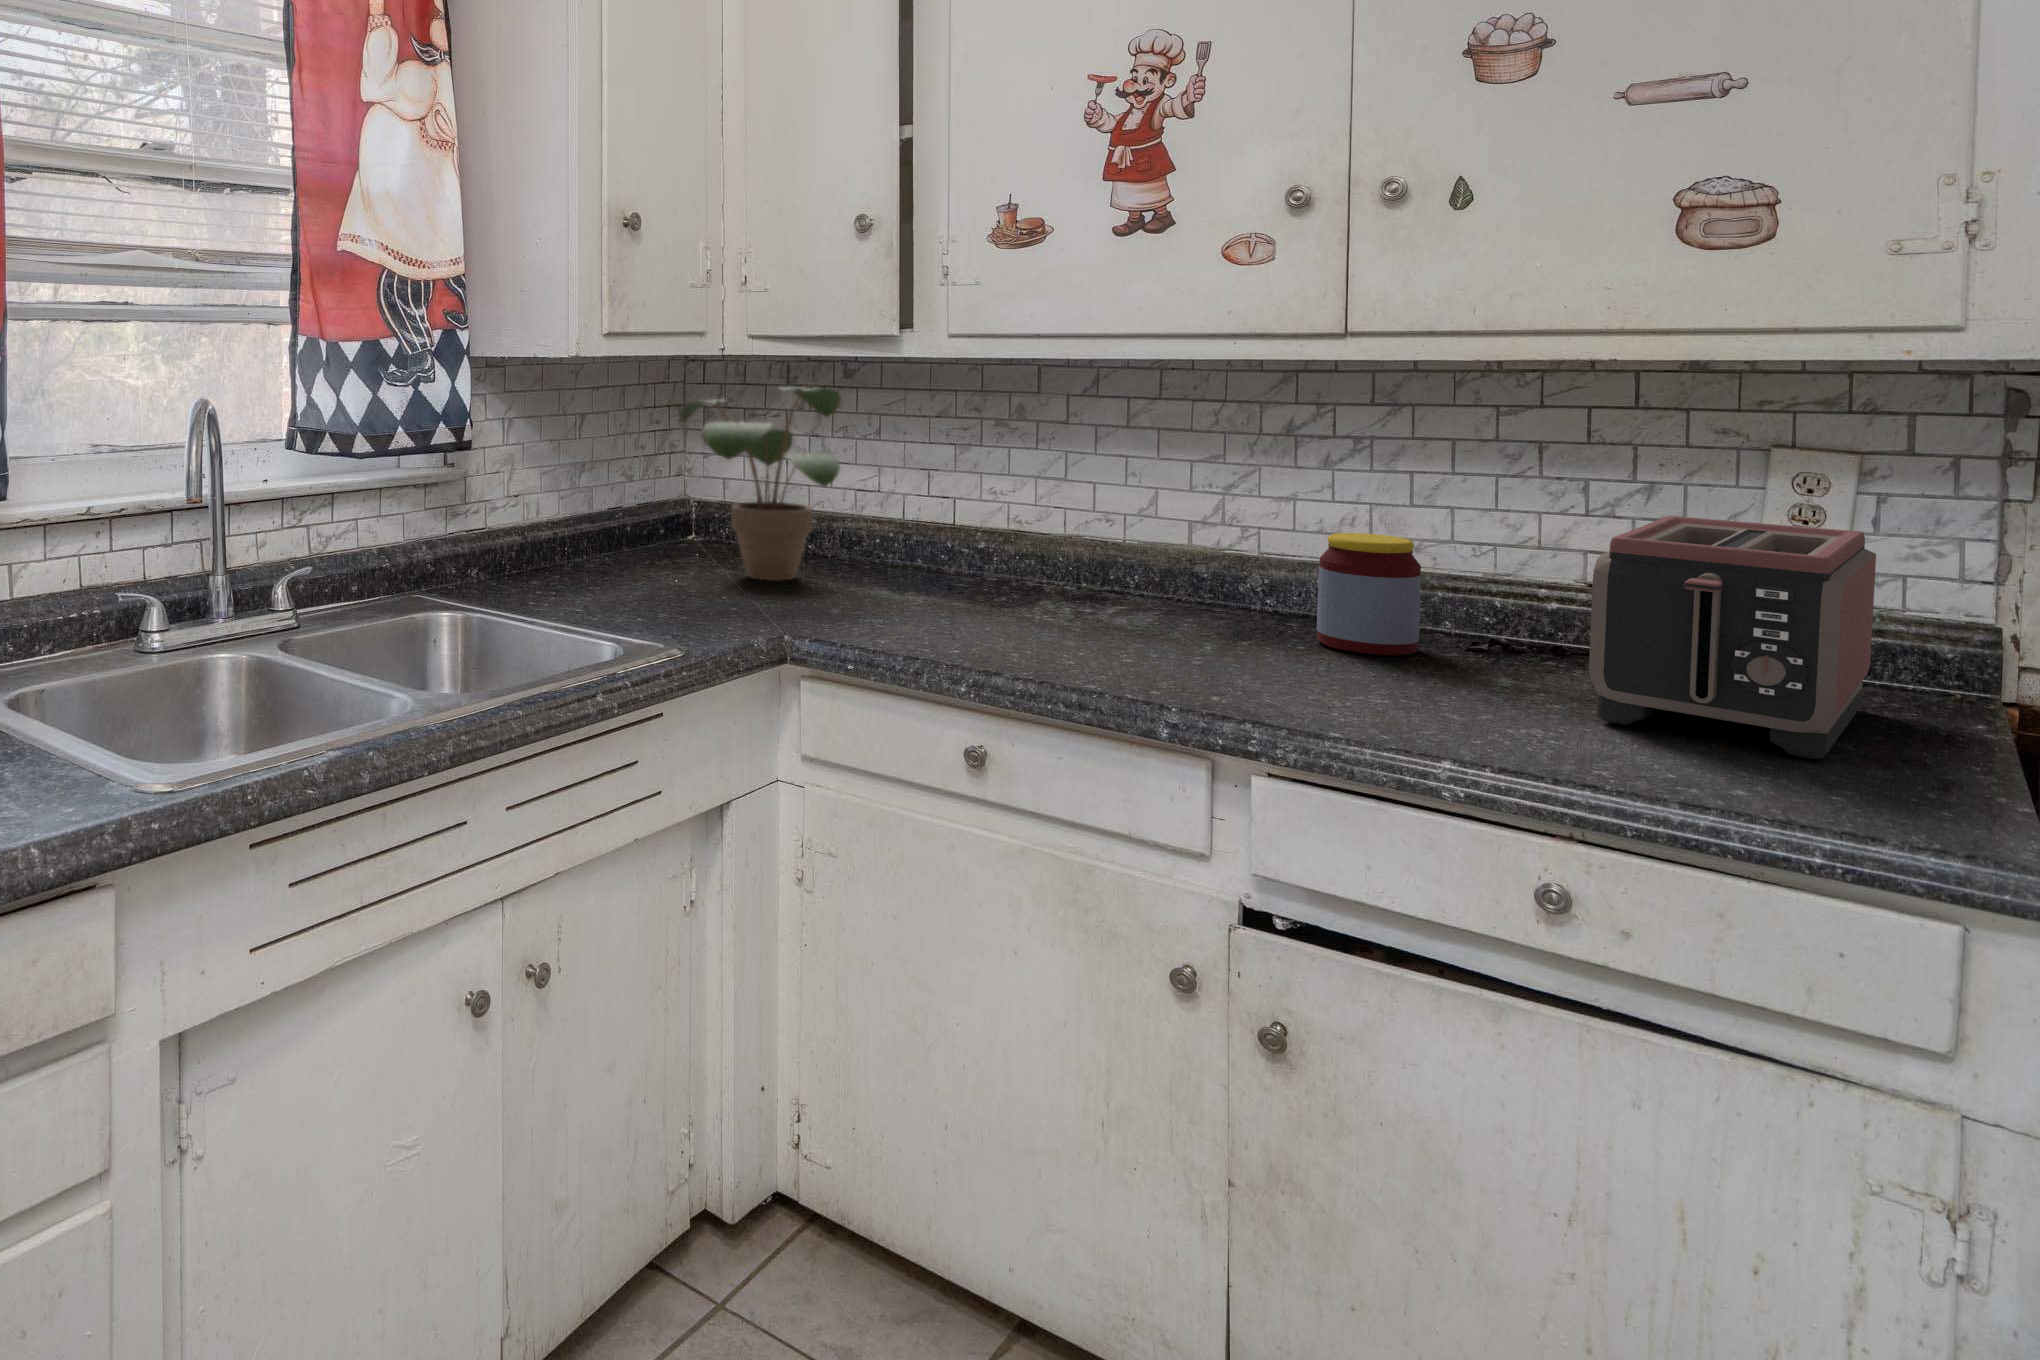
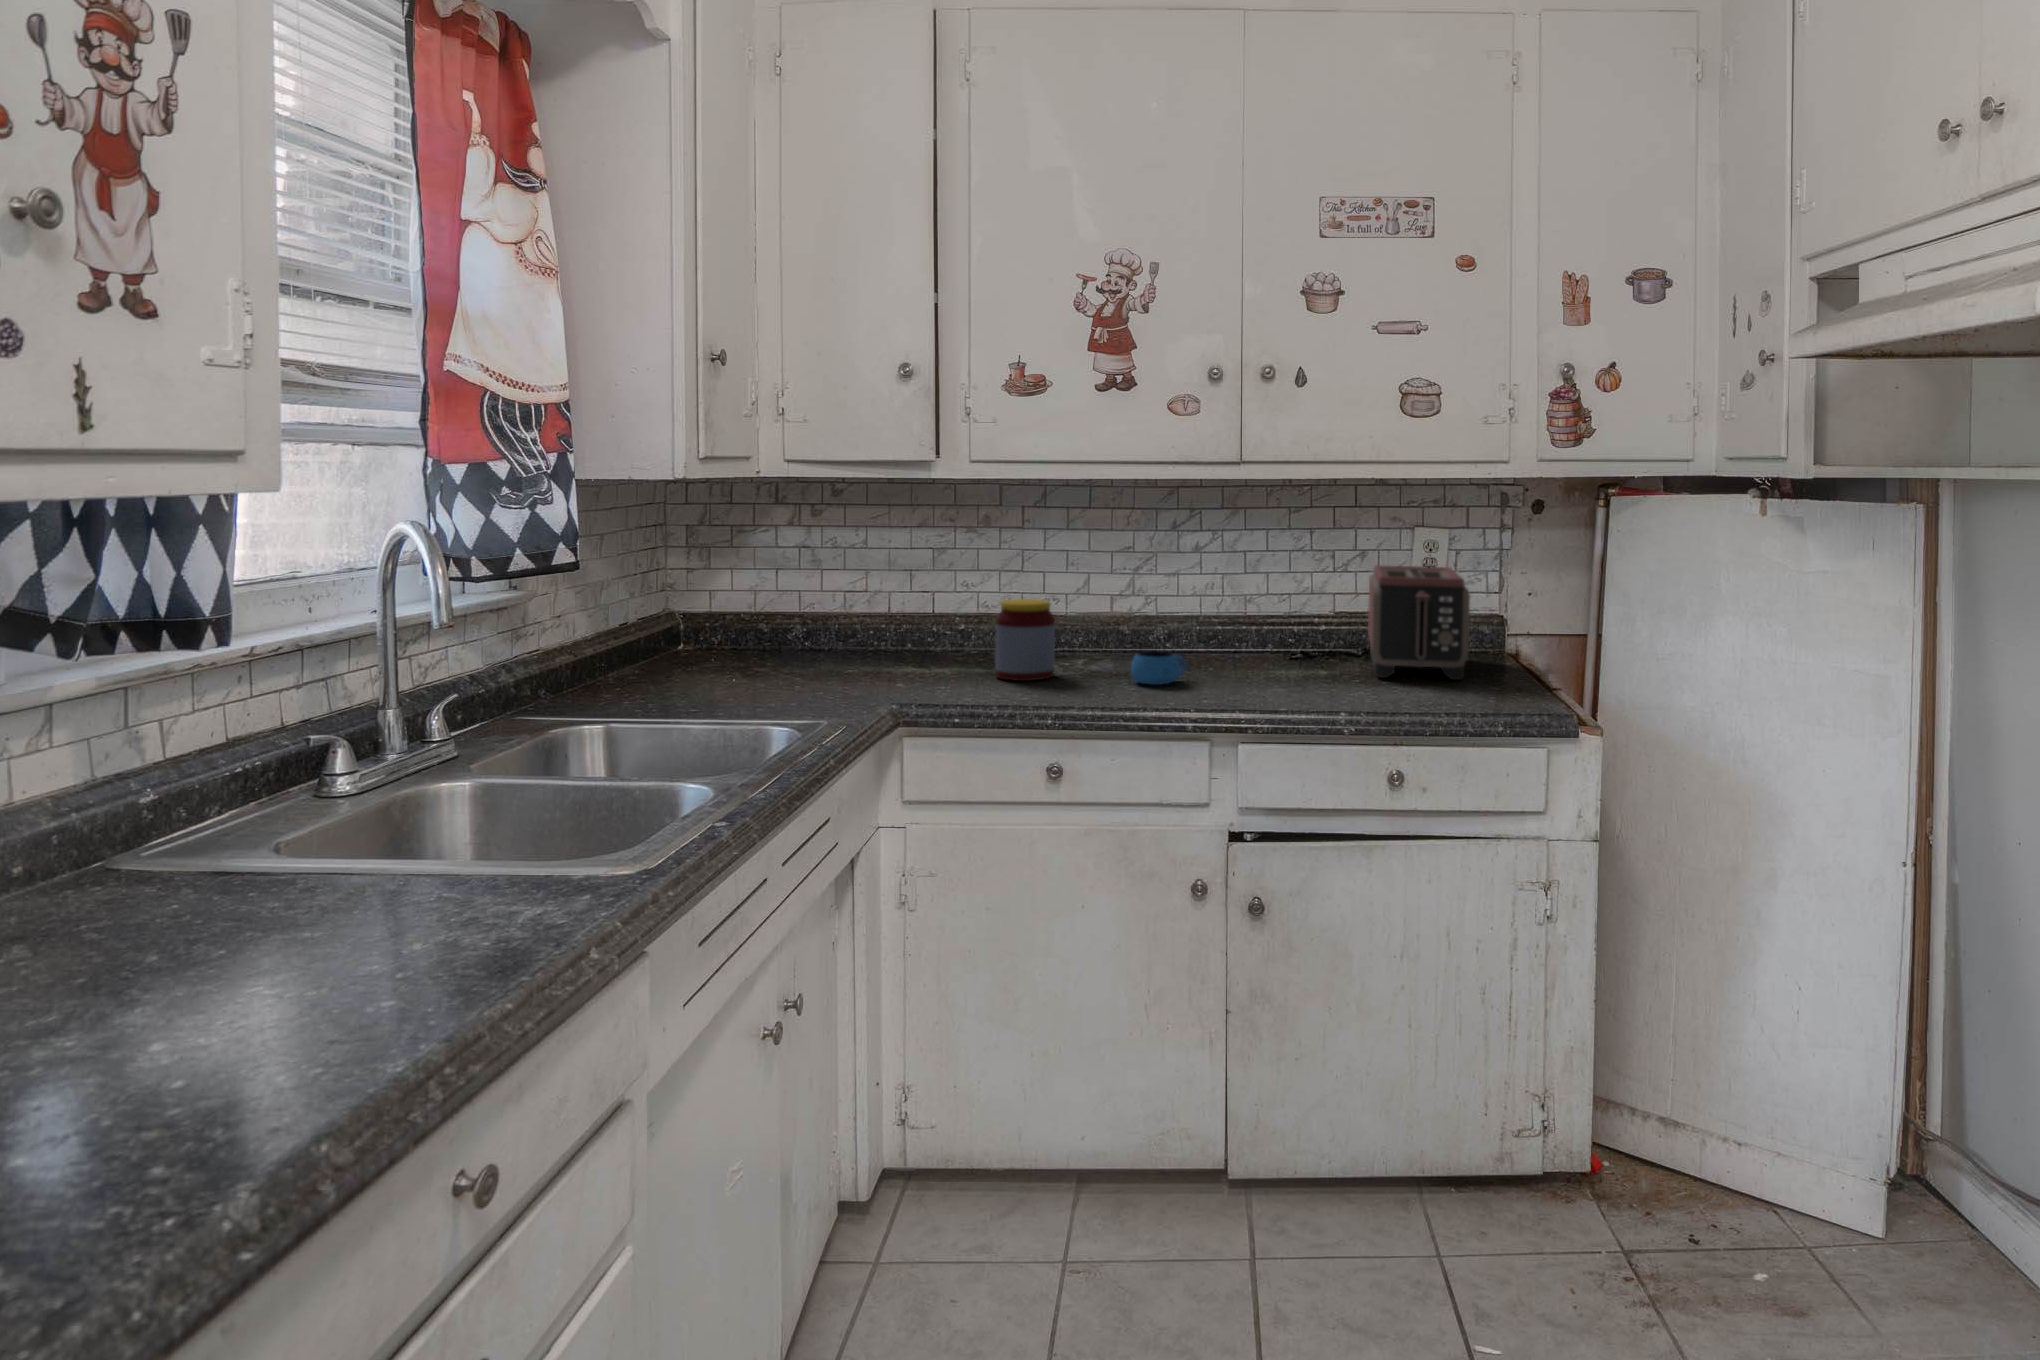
potted plant: present [680,386,841,581] -> none [728,498,894,667]
jar: present [1317,533,1421,655] -> present [995,599,1055,681]
mug: none [1113,615,1213,668] -> present [1131,651,1186,685]

